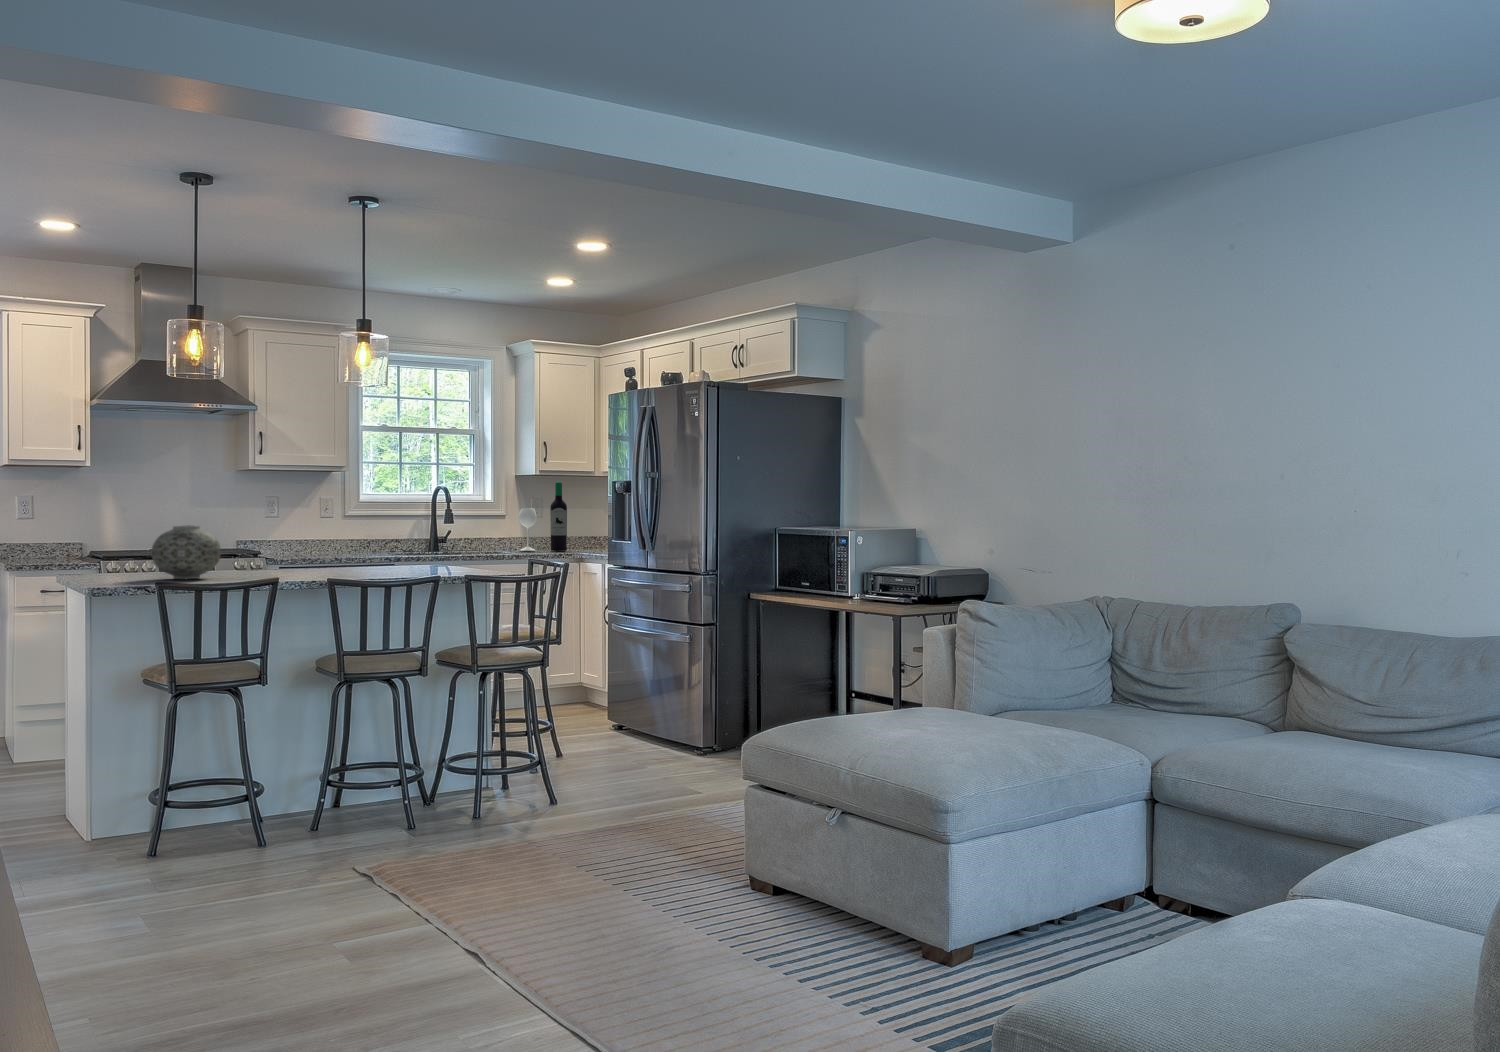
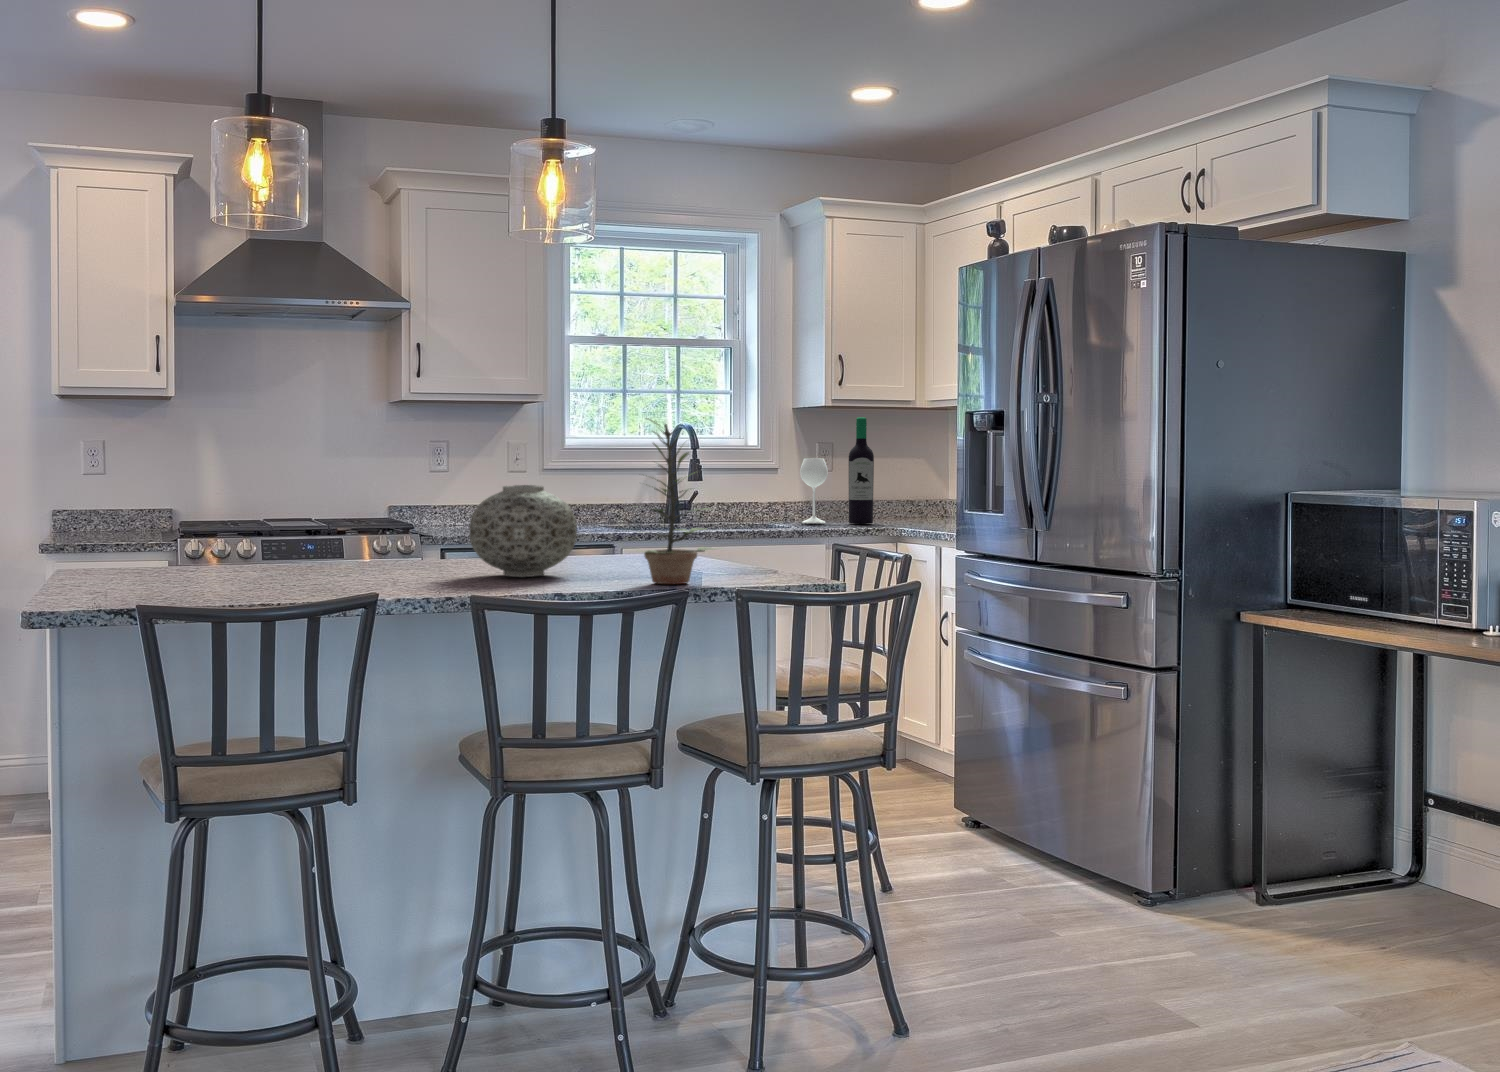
plant: none [410,488,461,576] -> present [644,418,717,584]
vase: present [152,526,221,579] -> present [469,485,577,577]

